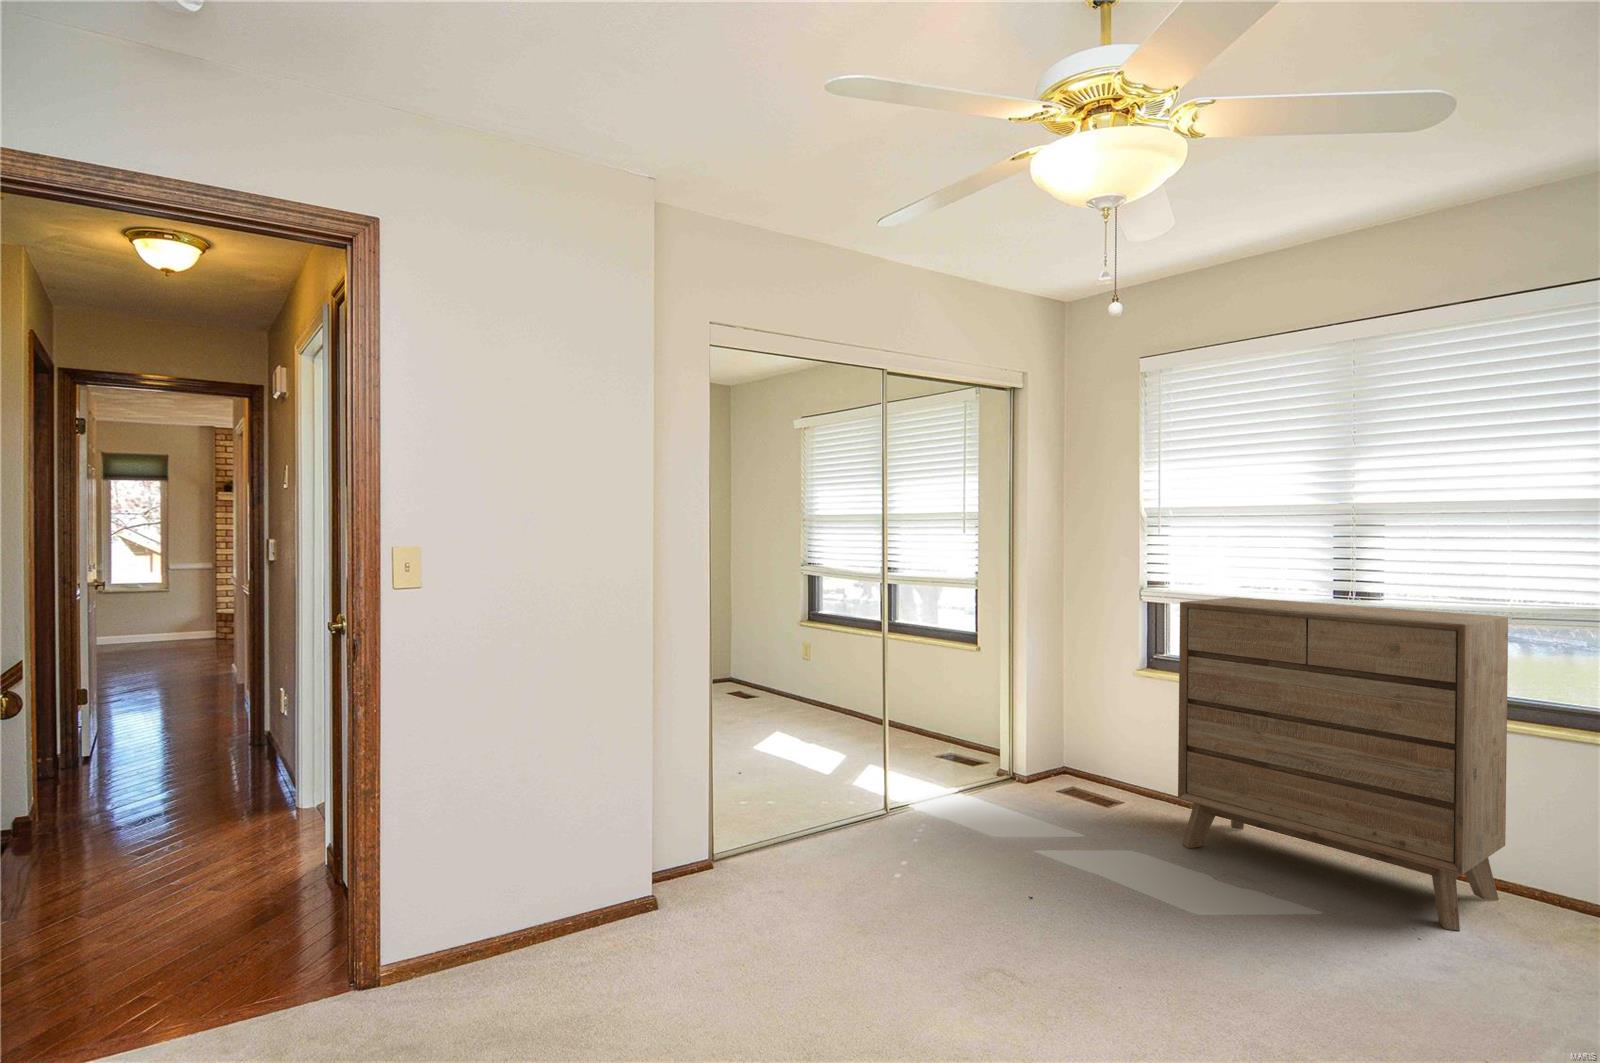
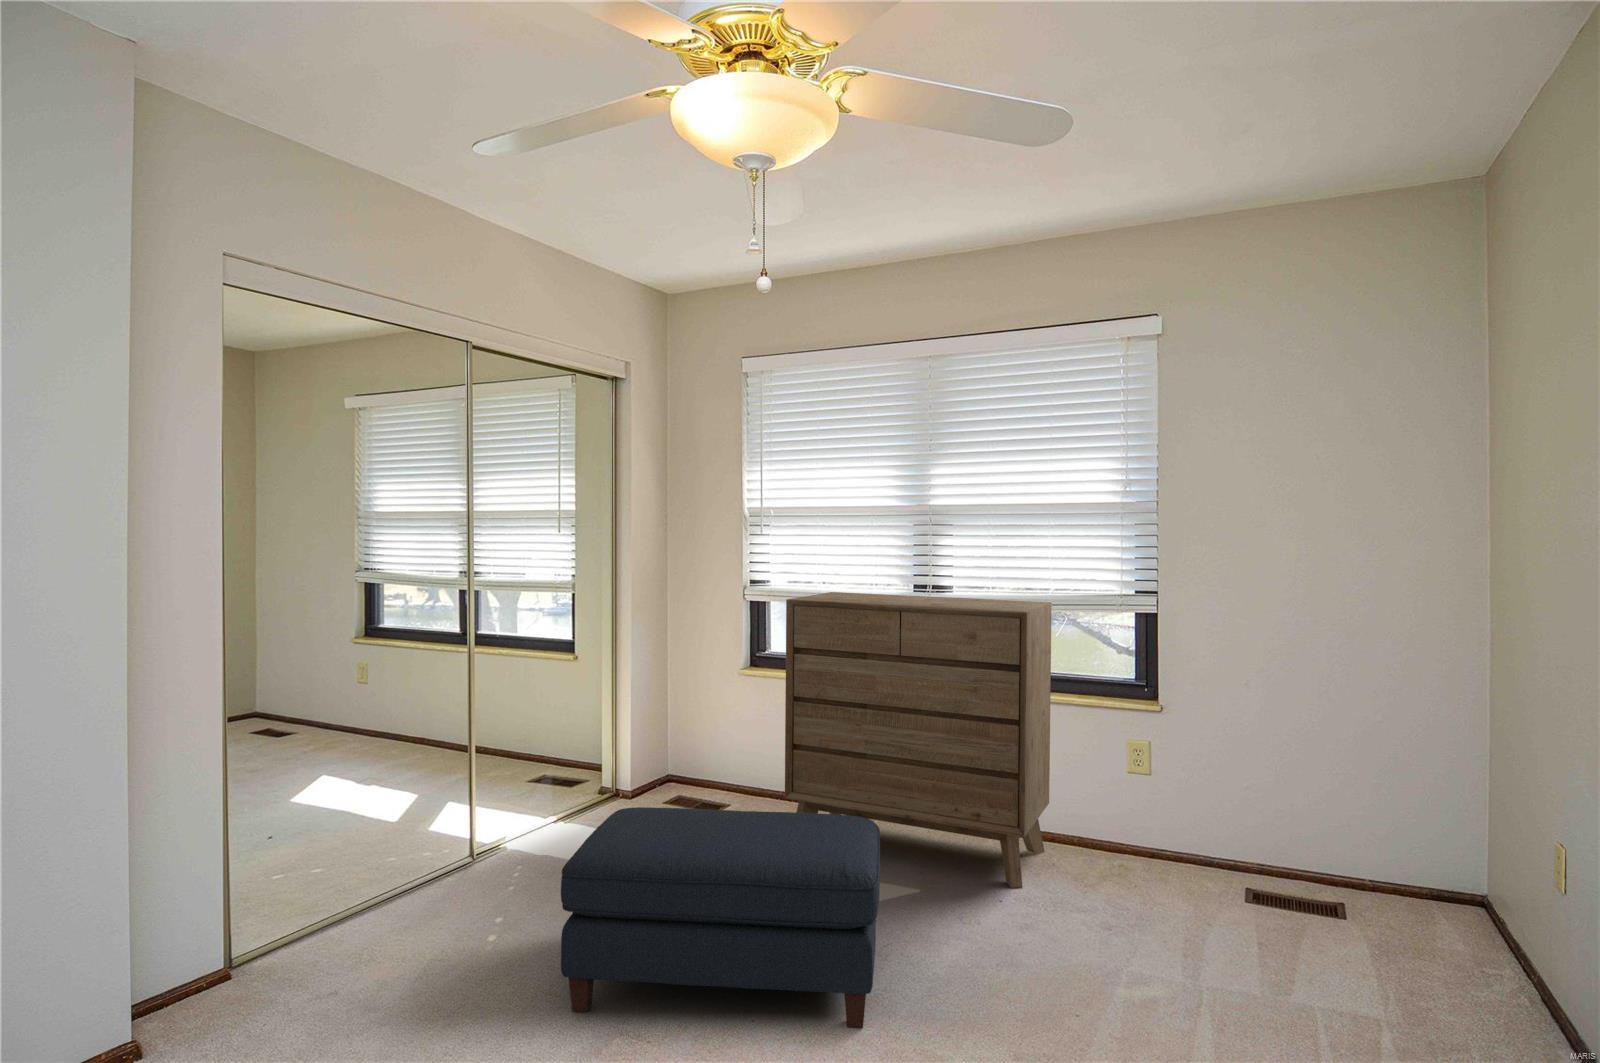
ottoman: none [951,781,1269,1022] -> present [561,807,880,1029]

